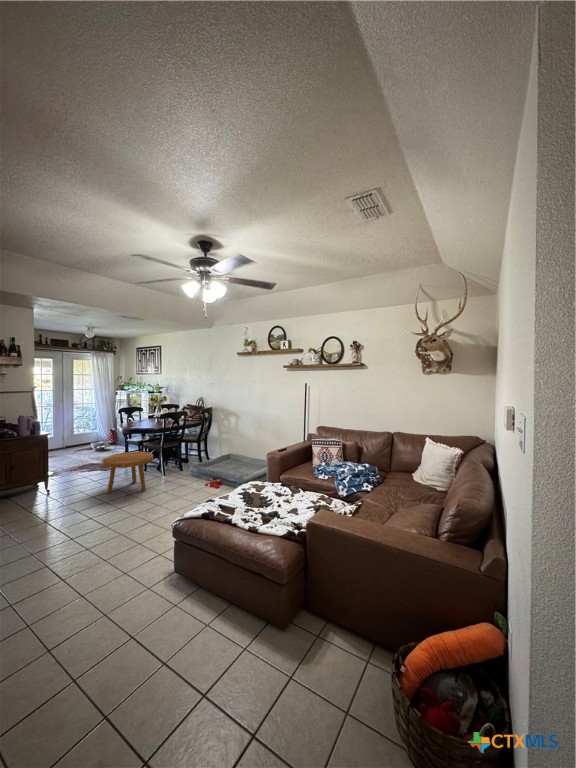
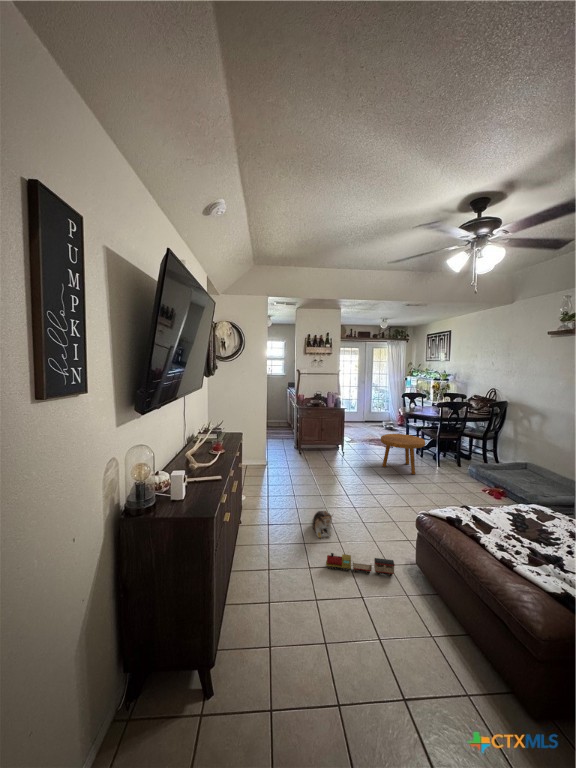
plush toy: none [34,567,74,609] -> present [313,511,333,538]
toy train: none [75,580,160,636] -> present [326,553,394,577]

